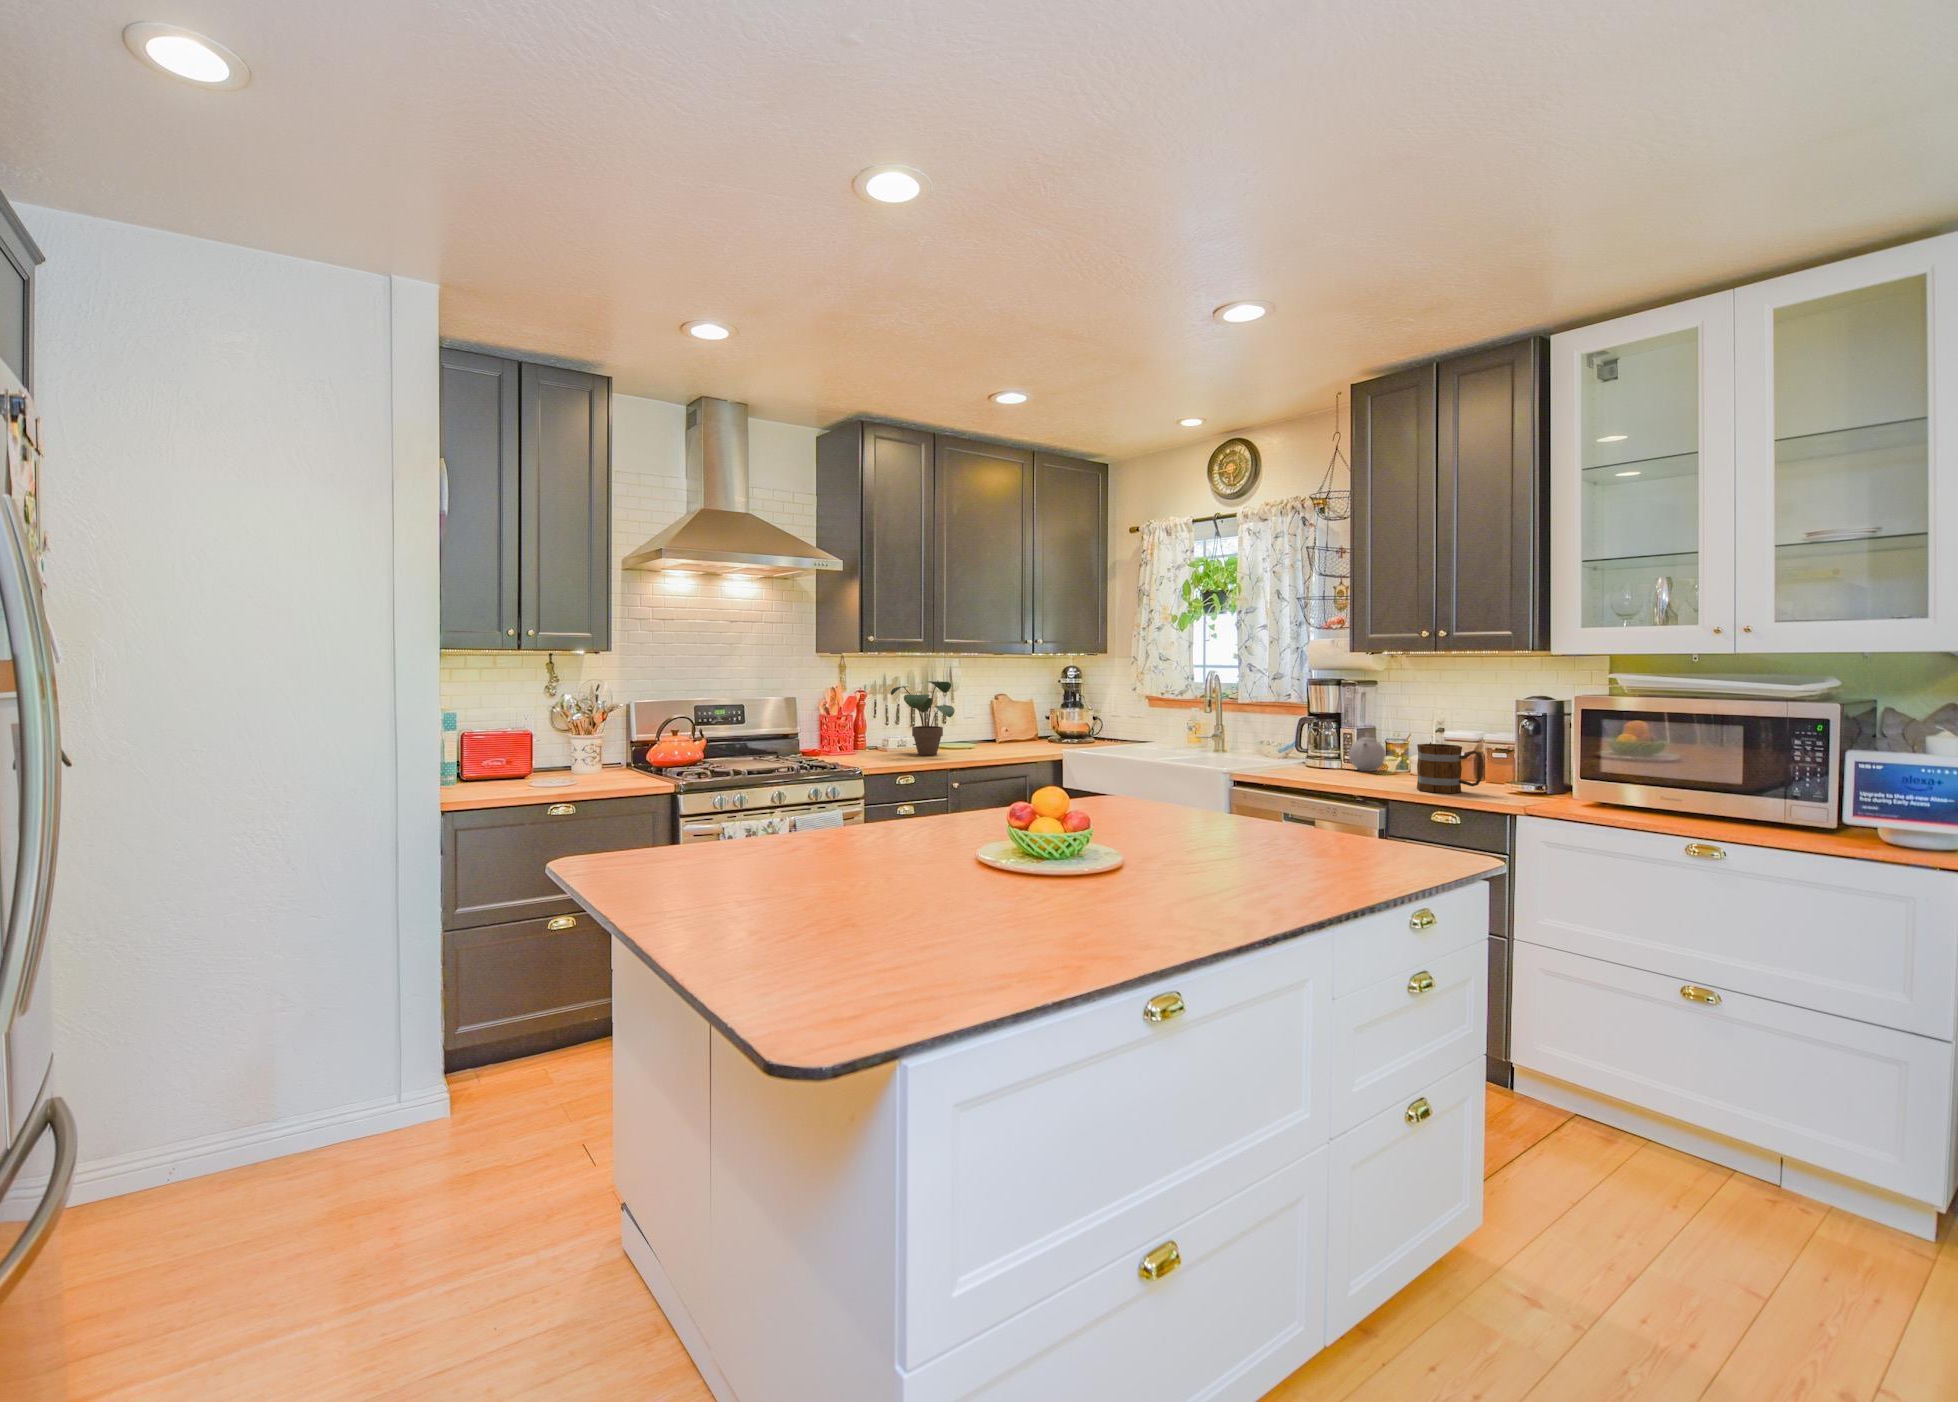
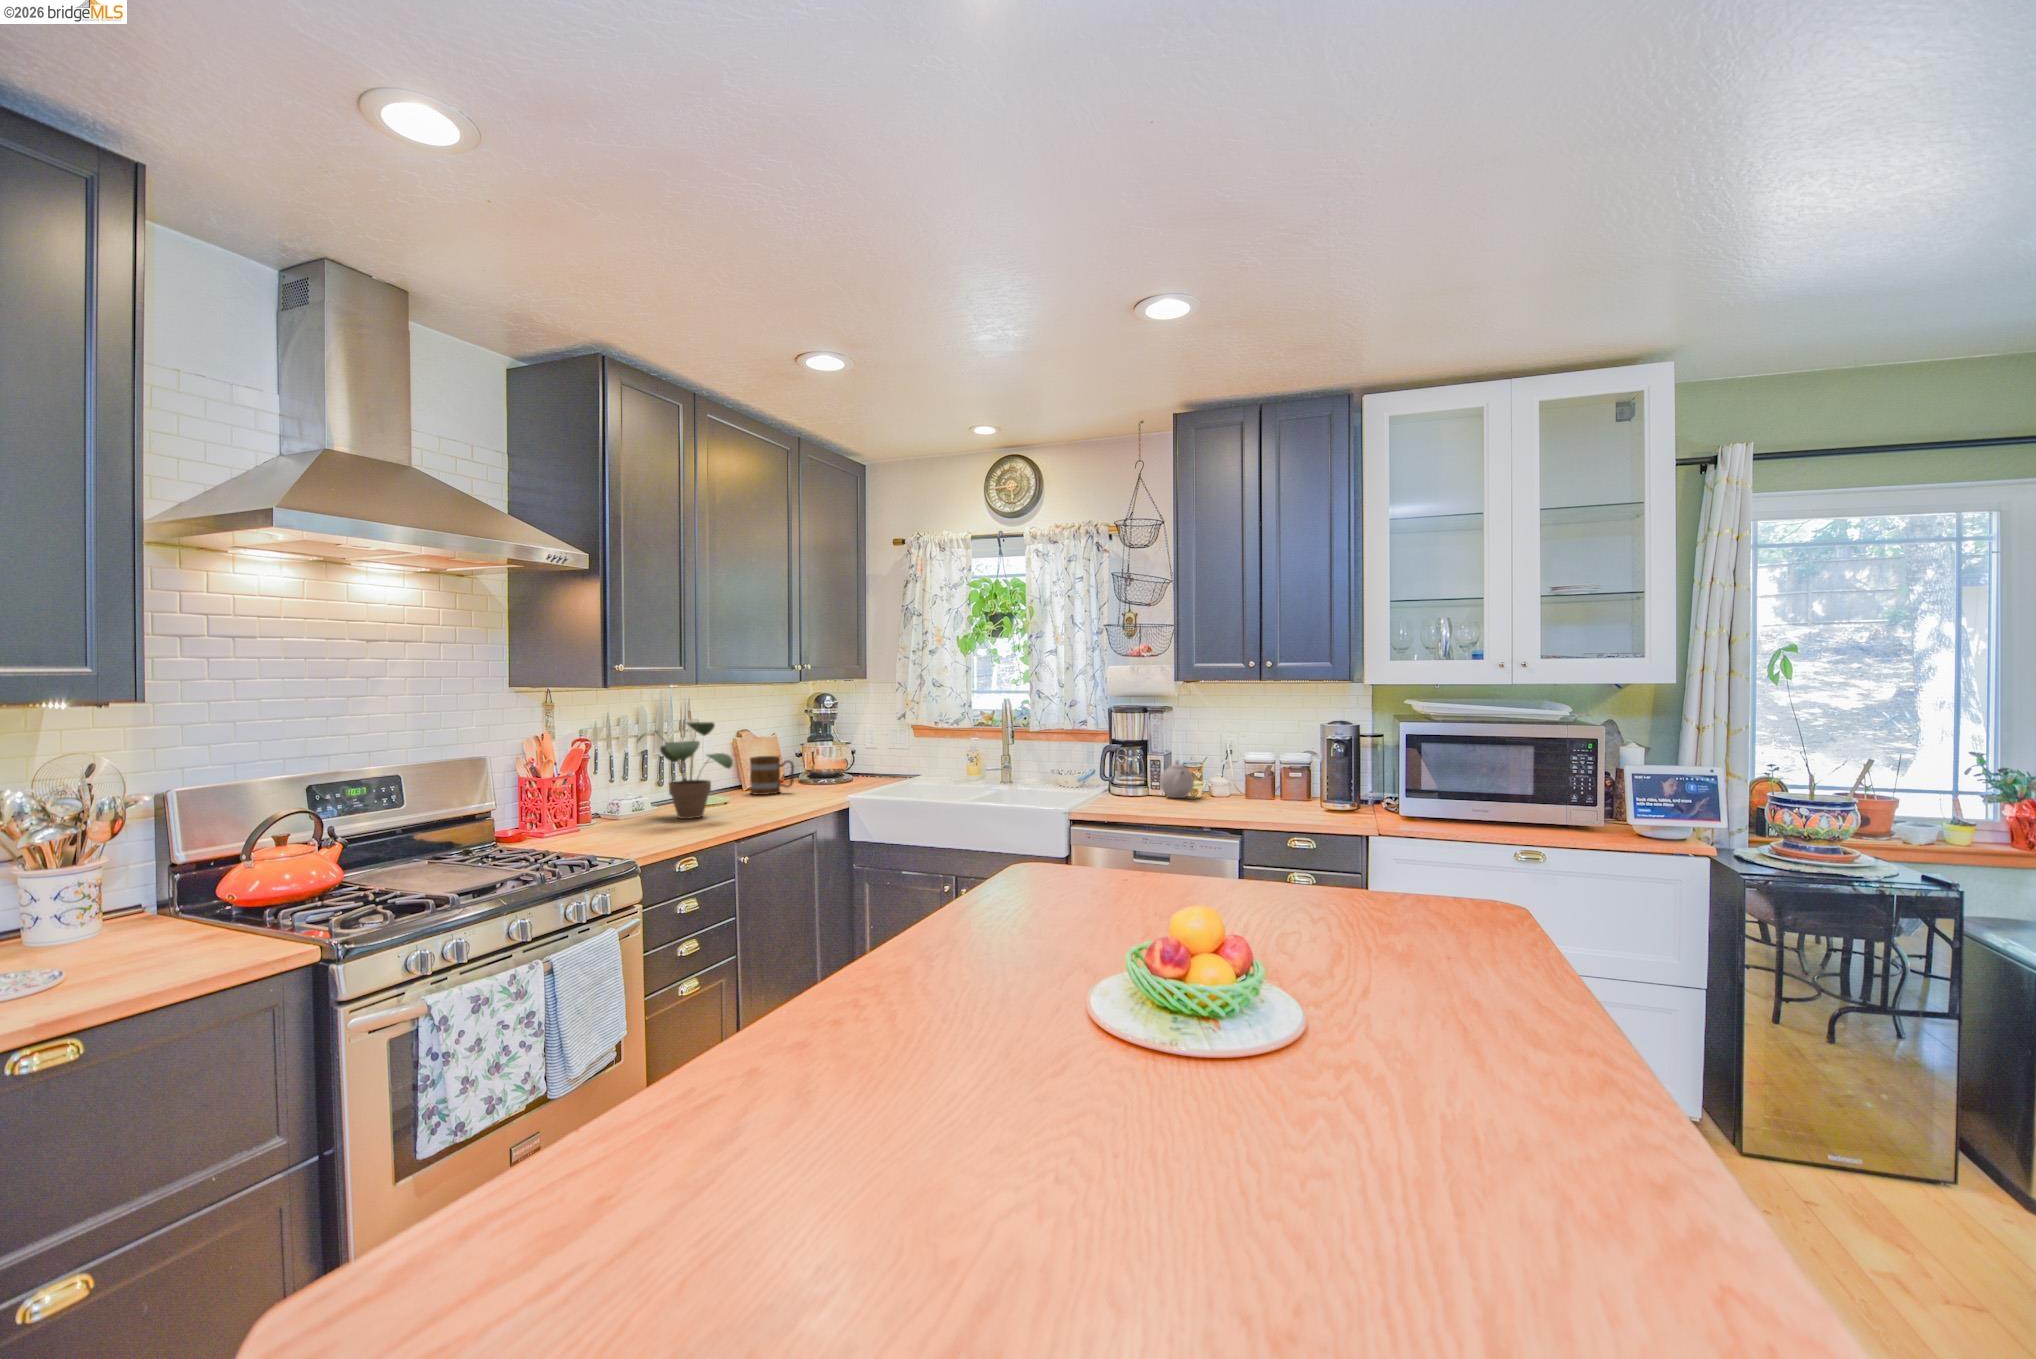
mug: present [1417,744,1483,793] -> present [750,756,794,795]

